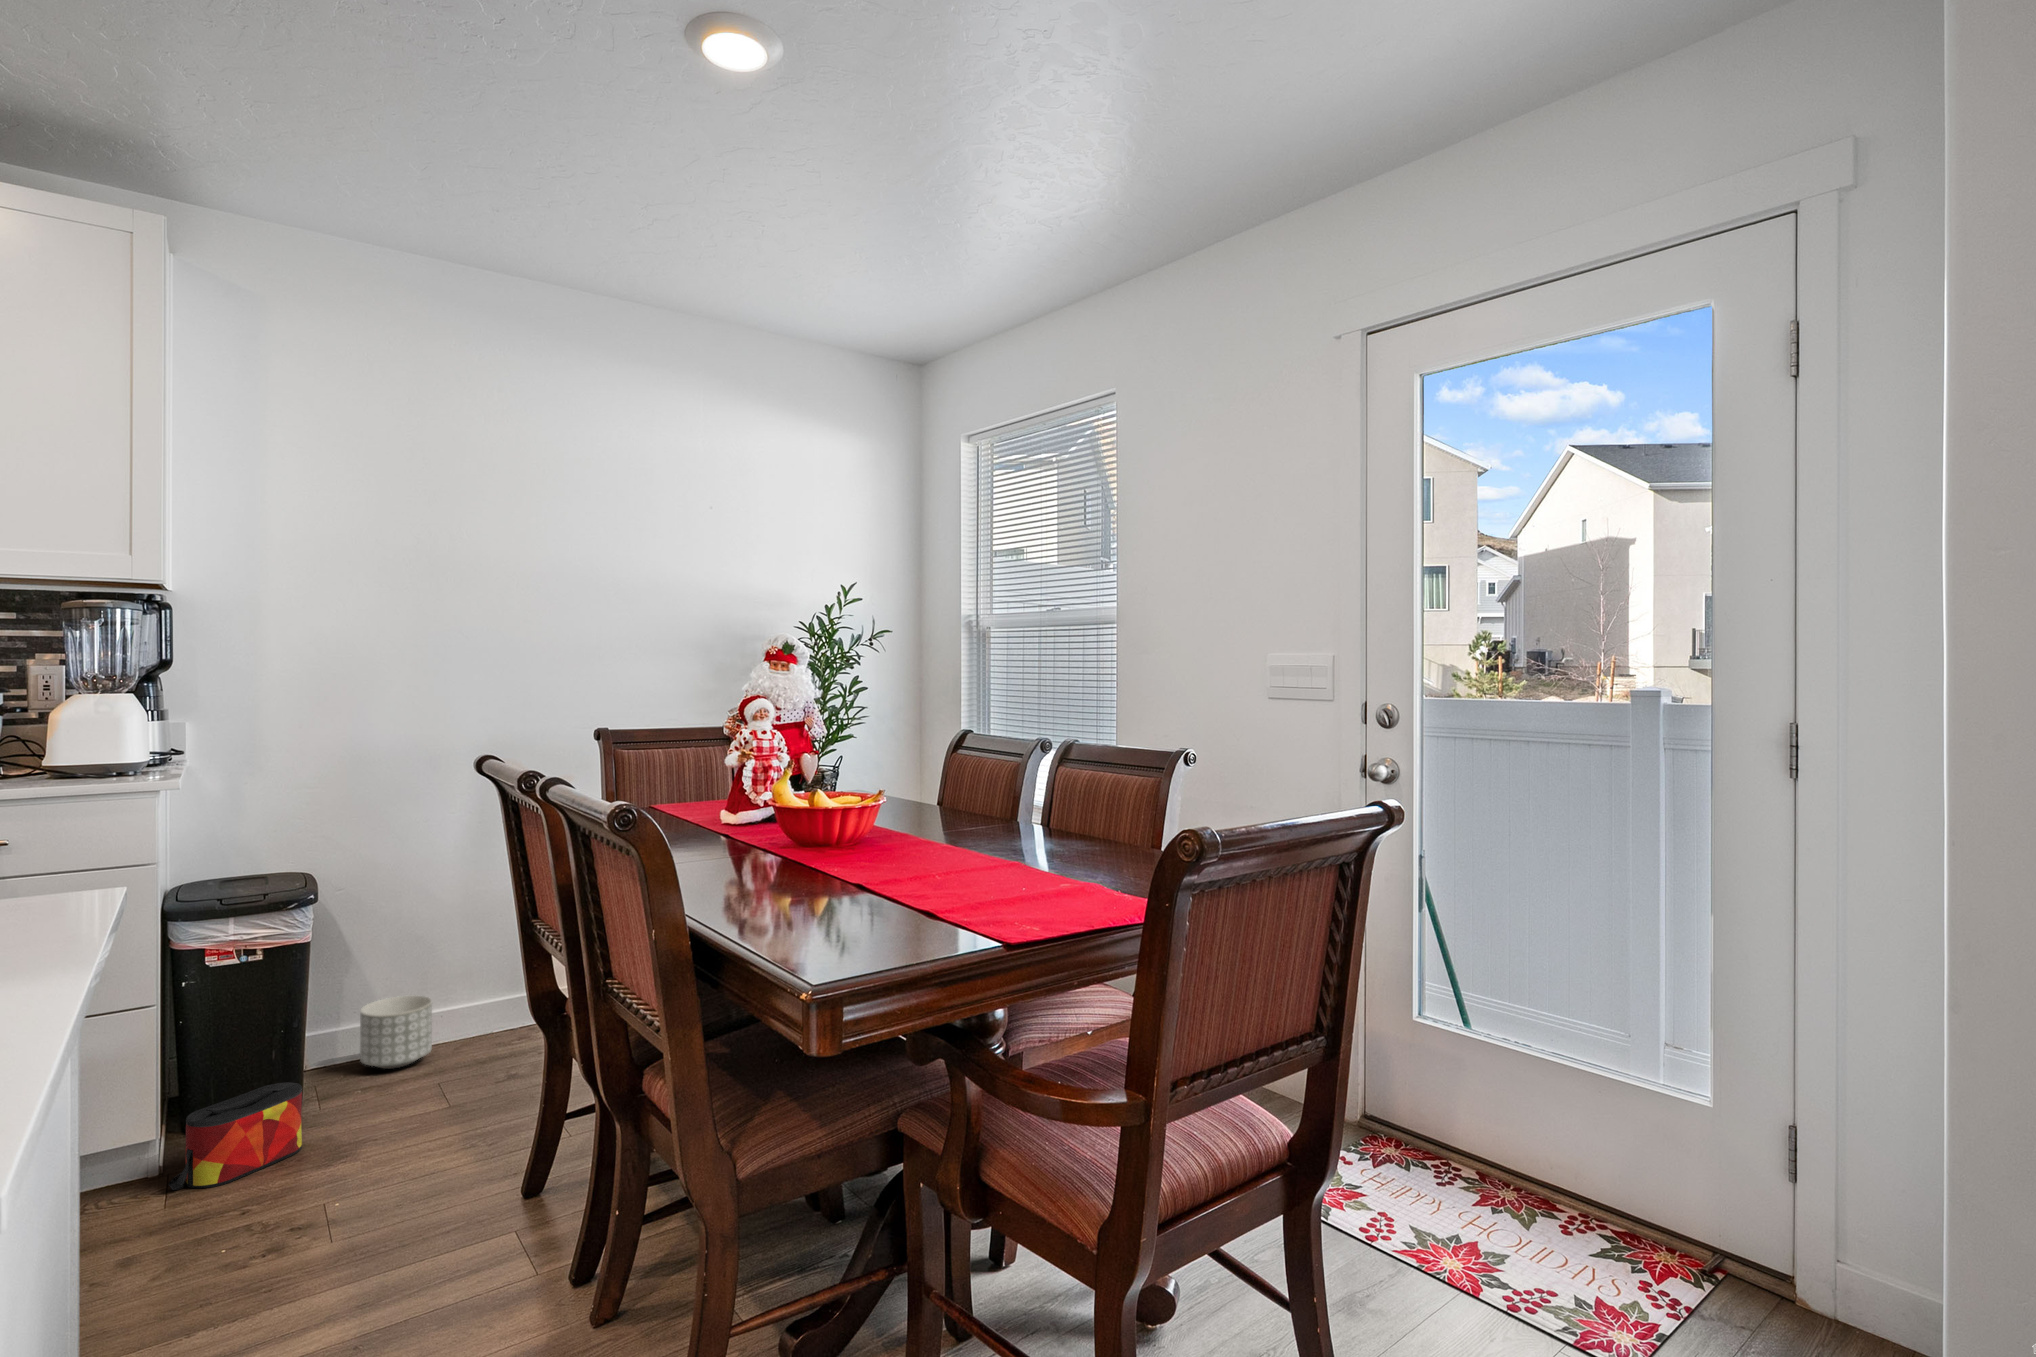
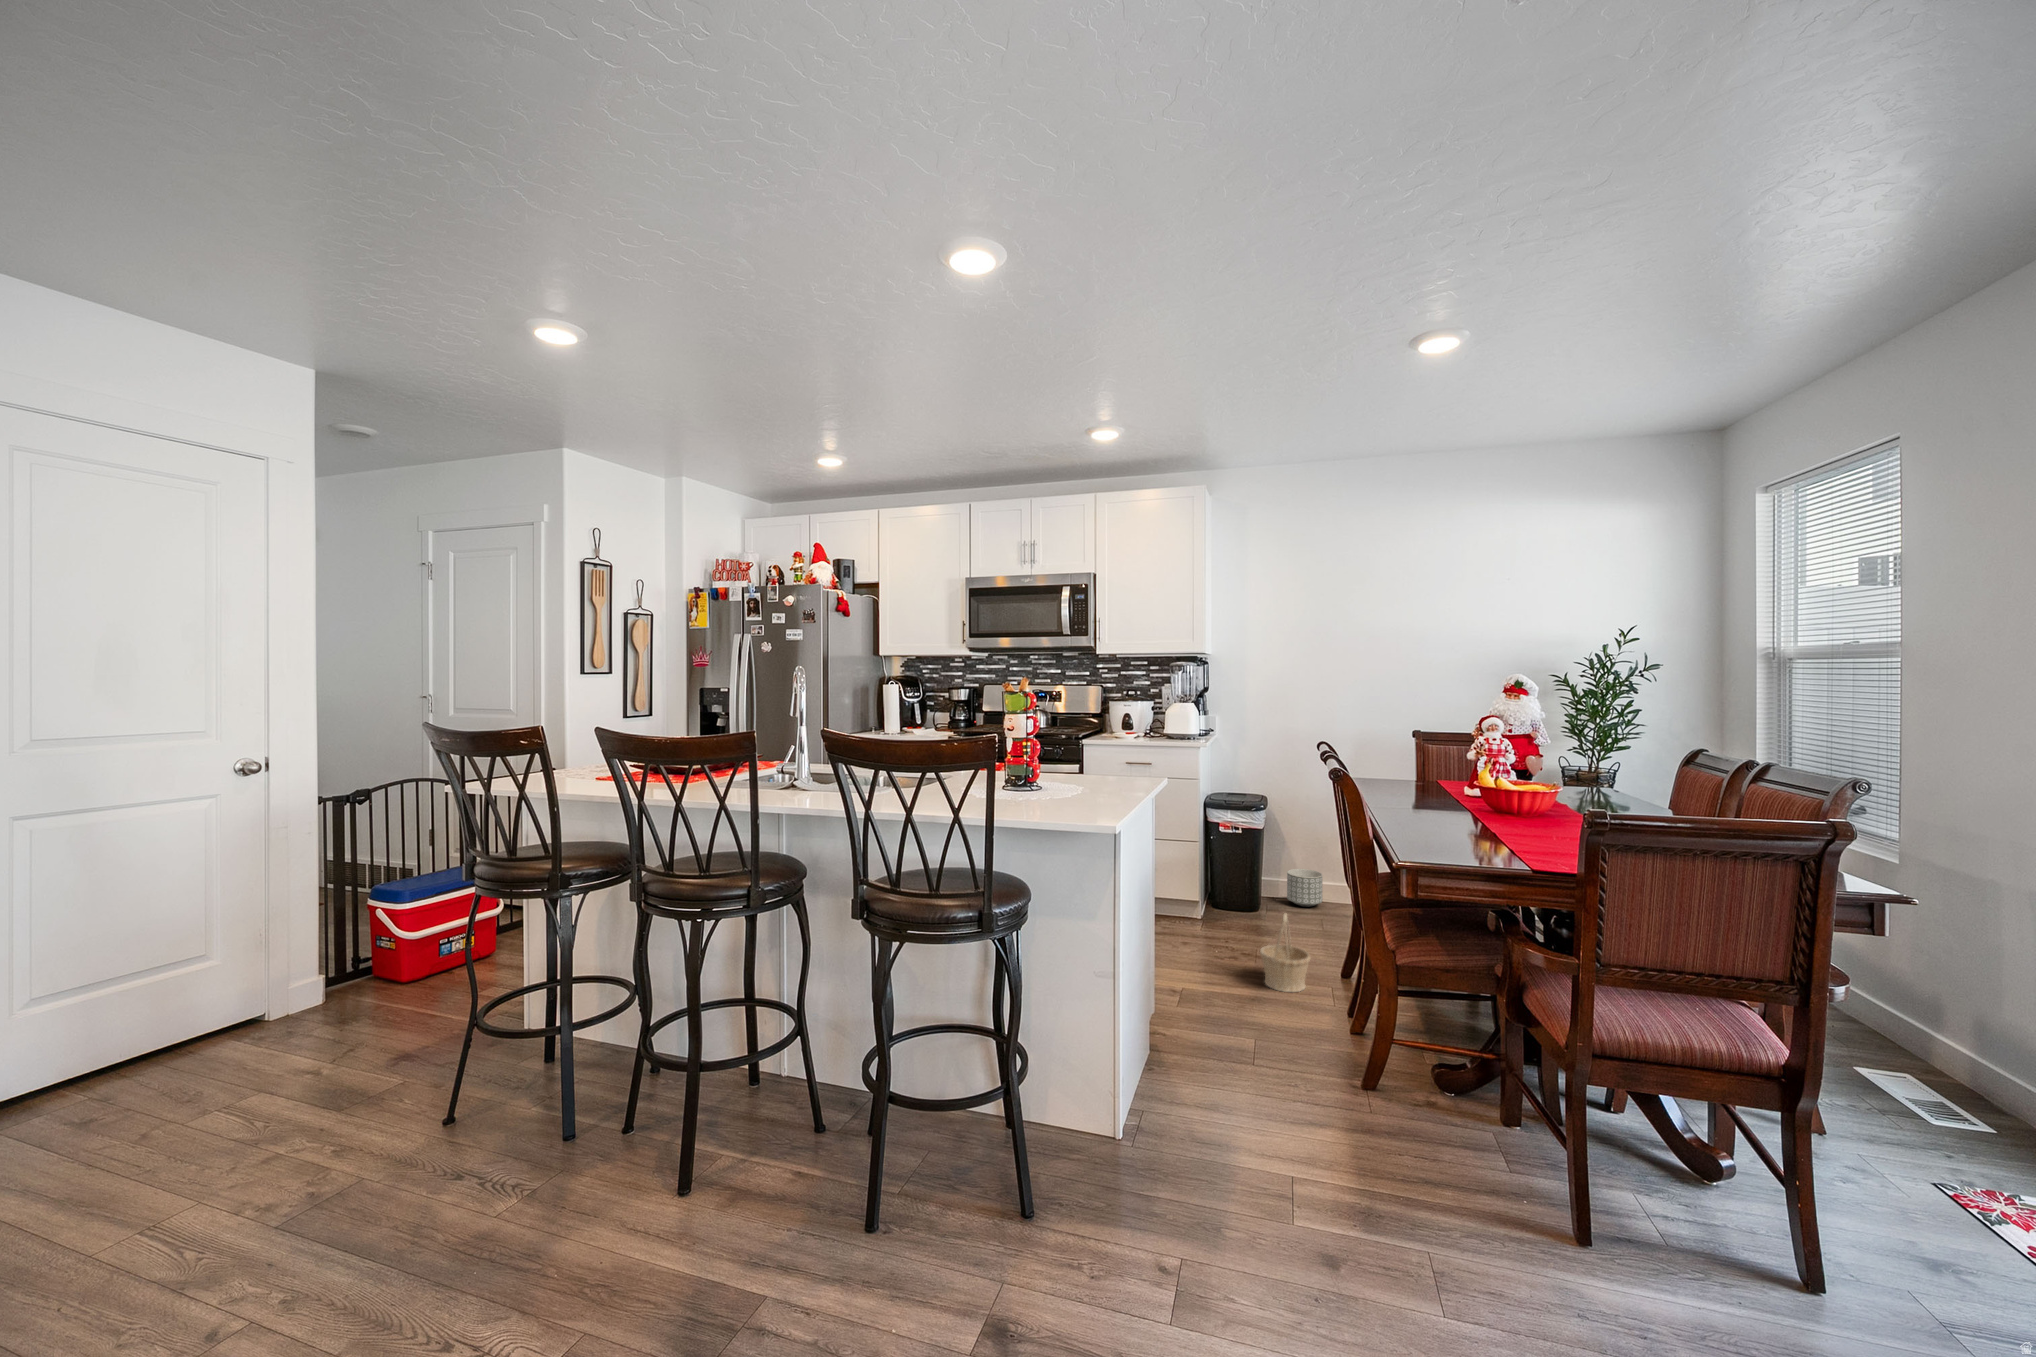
bag: present [169,1082,302,1190] -> none [1208,894,1259,932]
basket: none [311,1124,433,1303] -> present [1260,913,1311,992]

